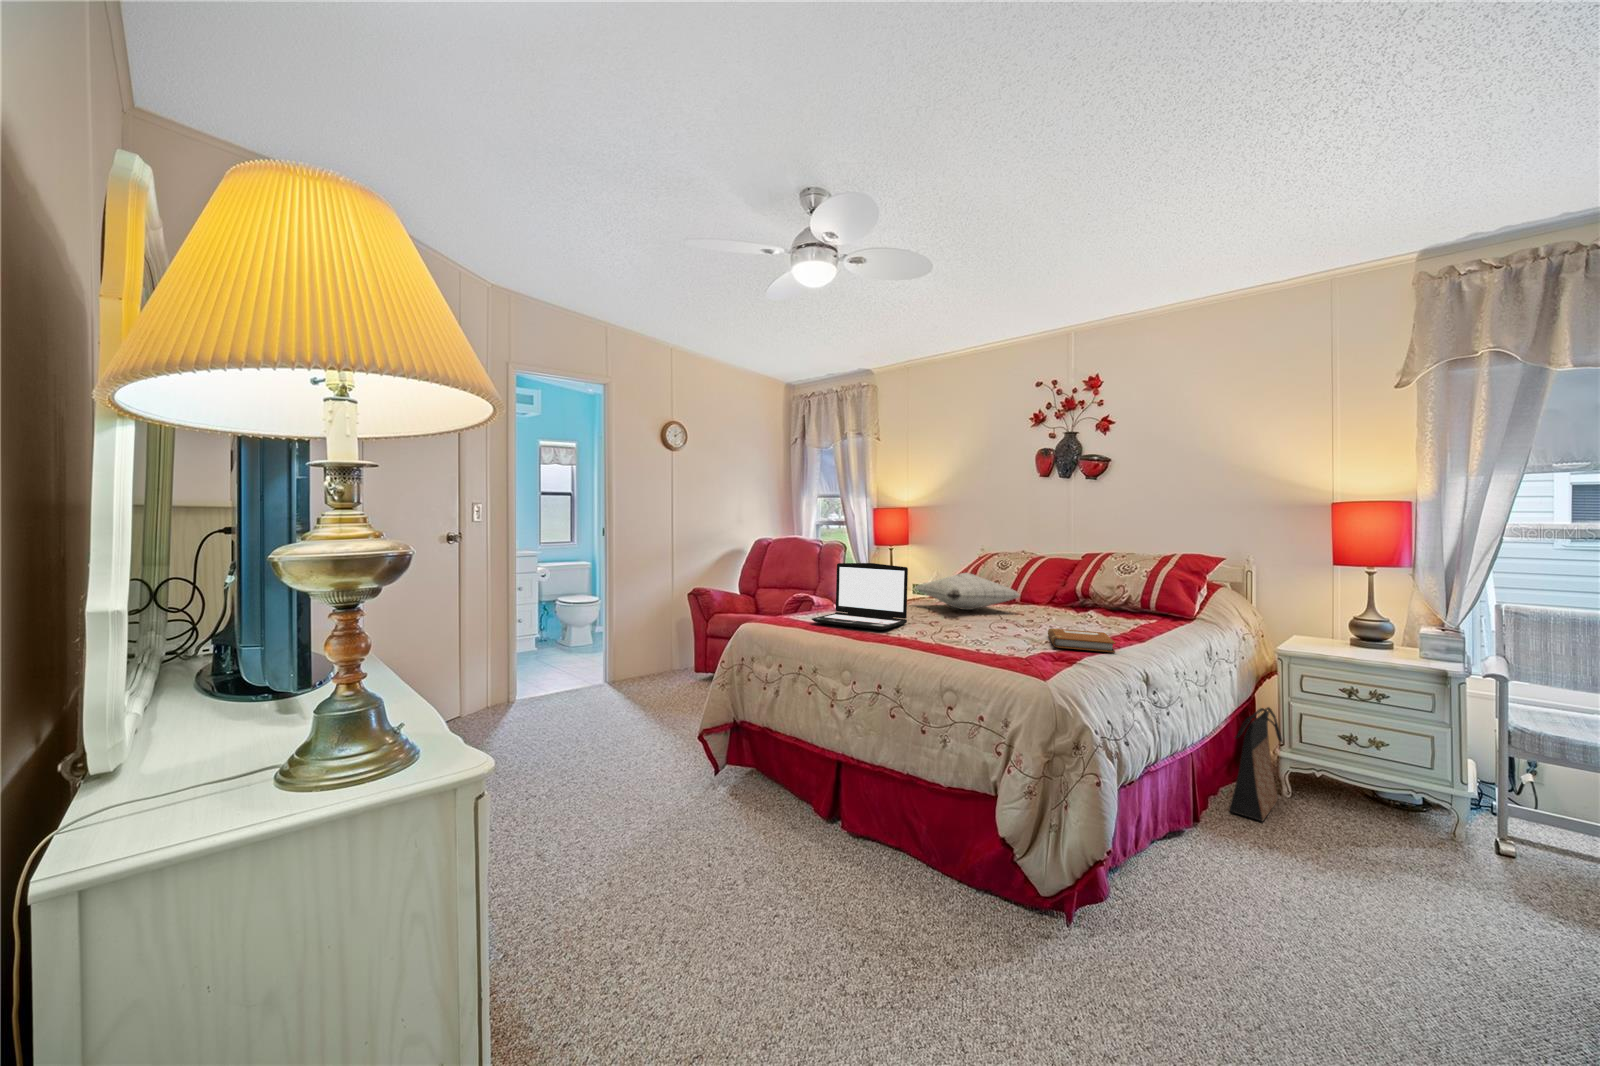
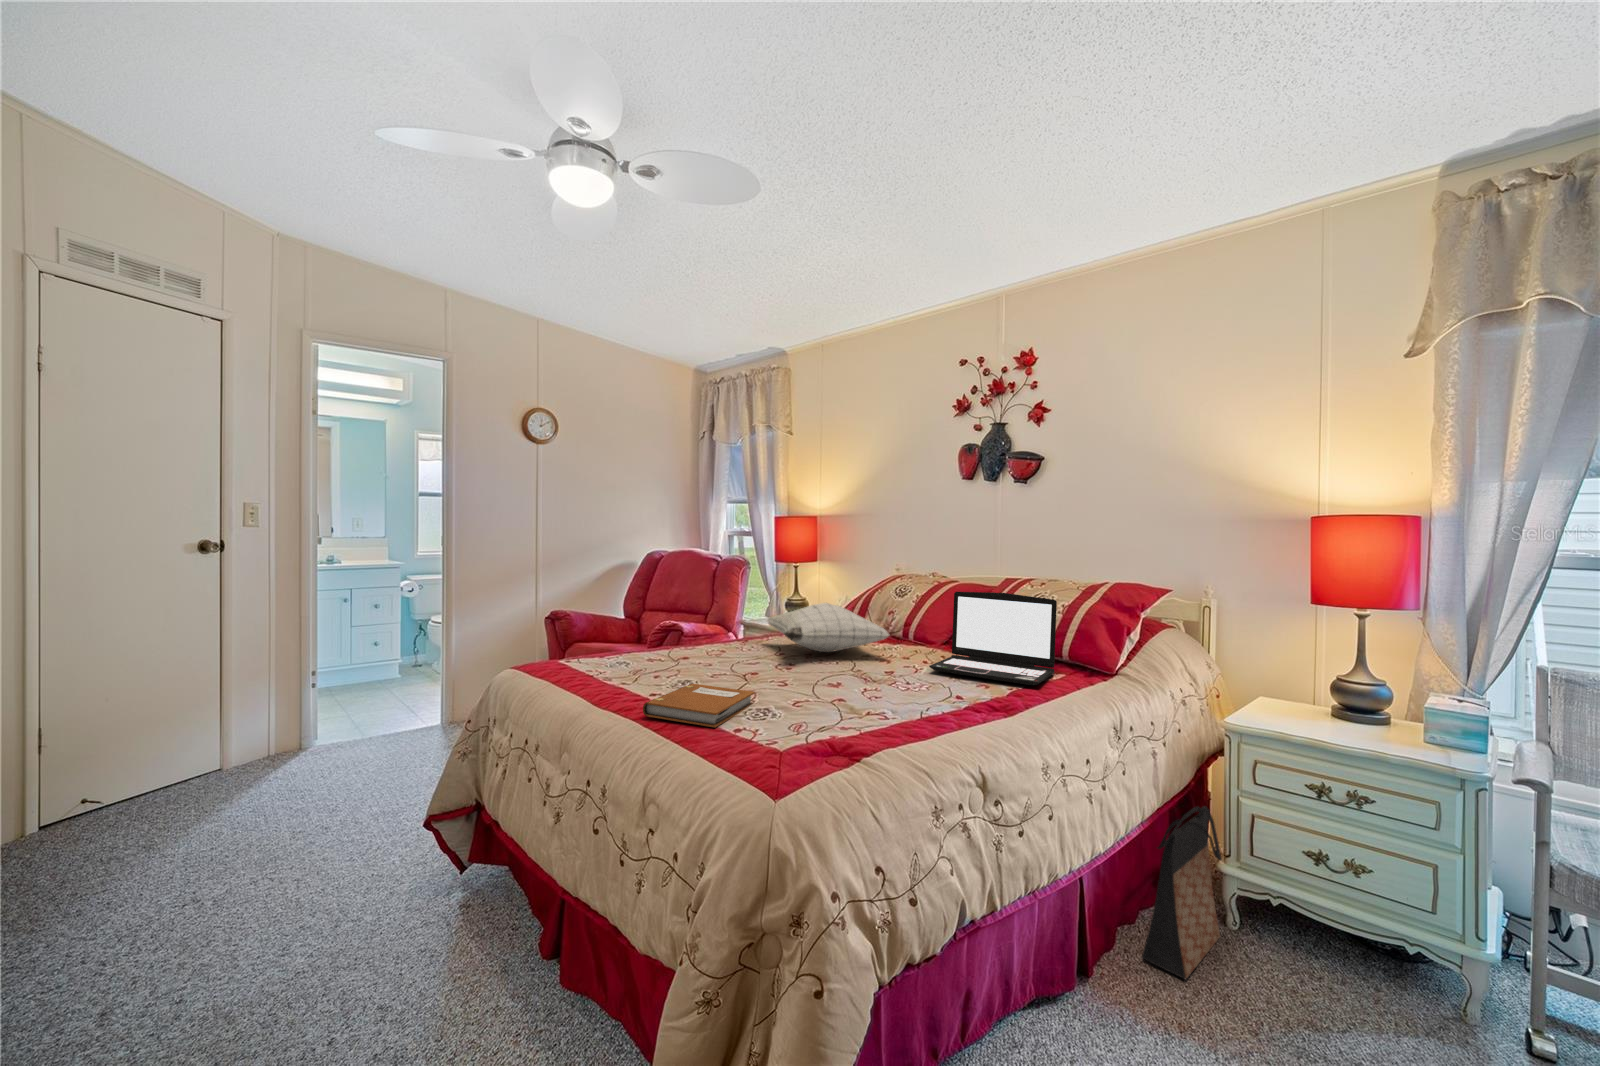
laptop: present [812,563,908,630] -> present [929,592,1057,685]
notebook: present [1048,628,1116,652] -> present [643,684,755,727]

